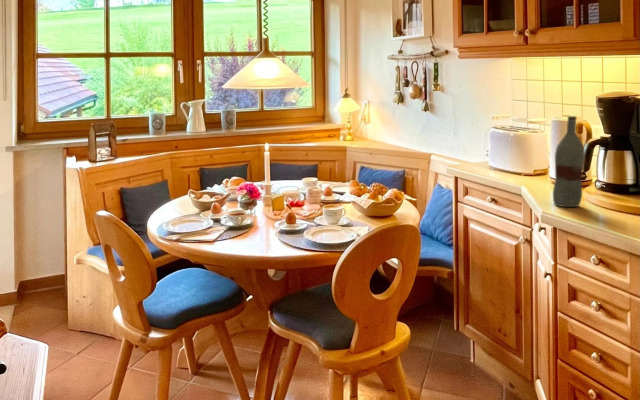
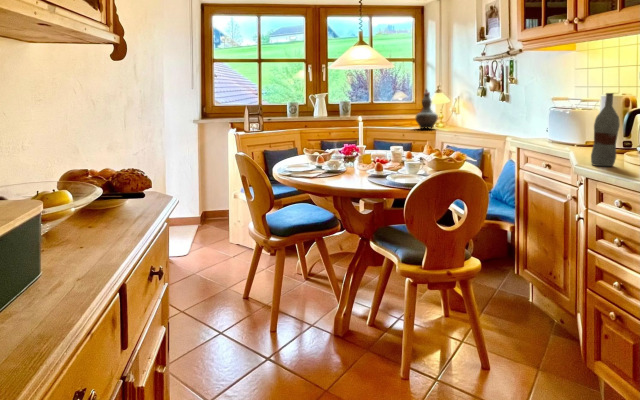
decorative vase: none [320,93,347,144] -> present [416,90,438,129]

